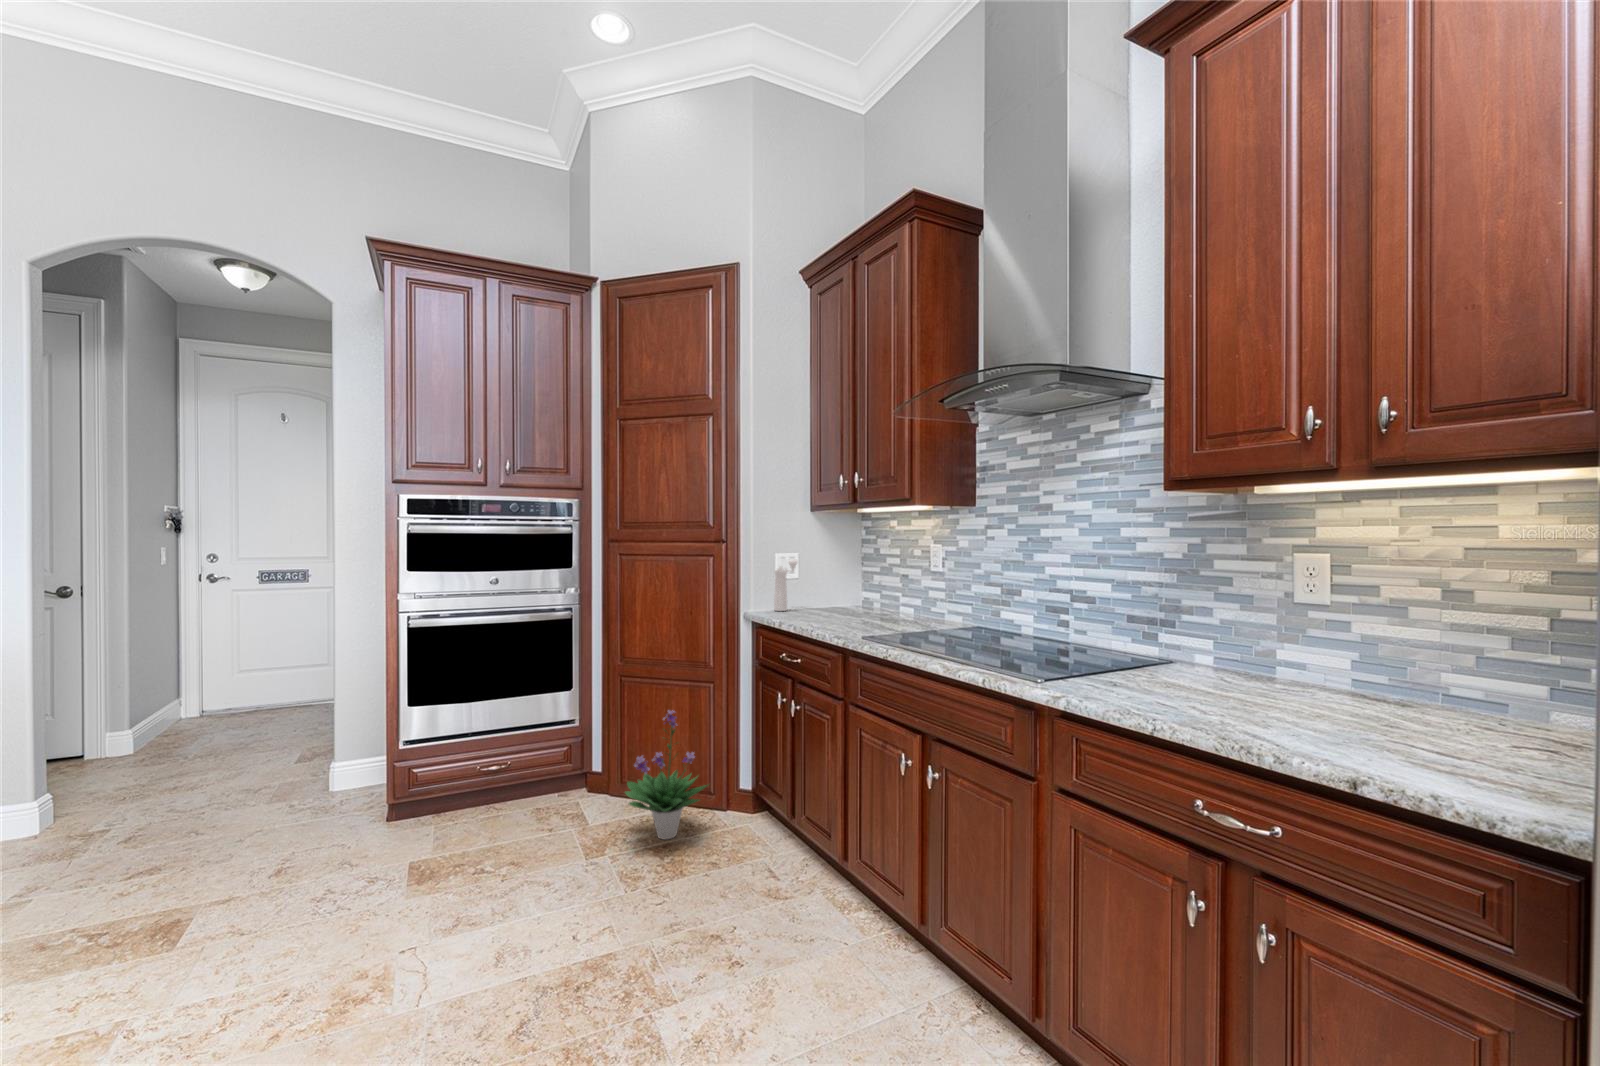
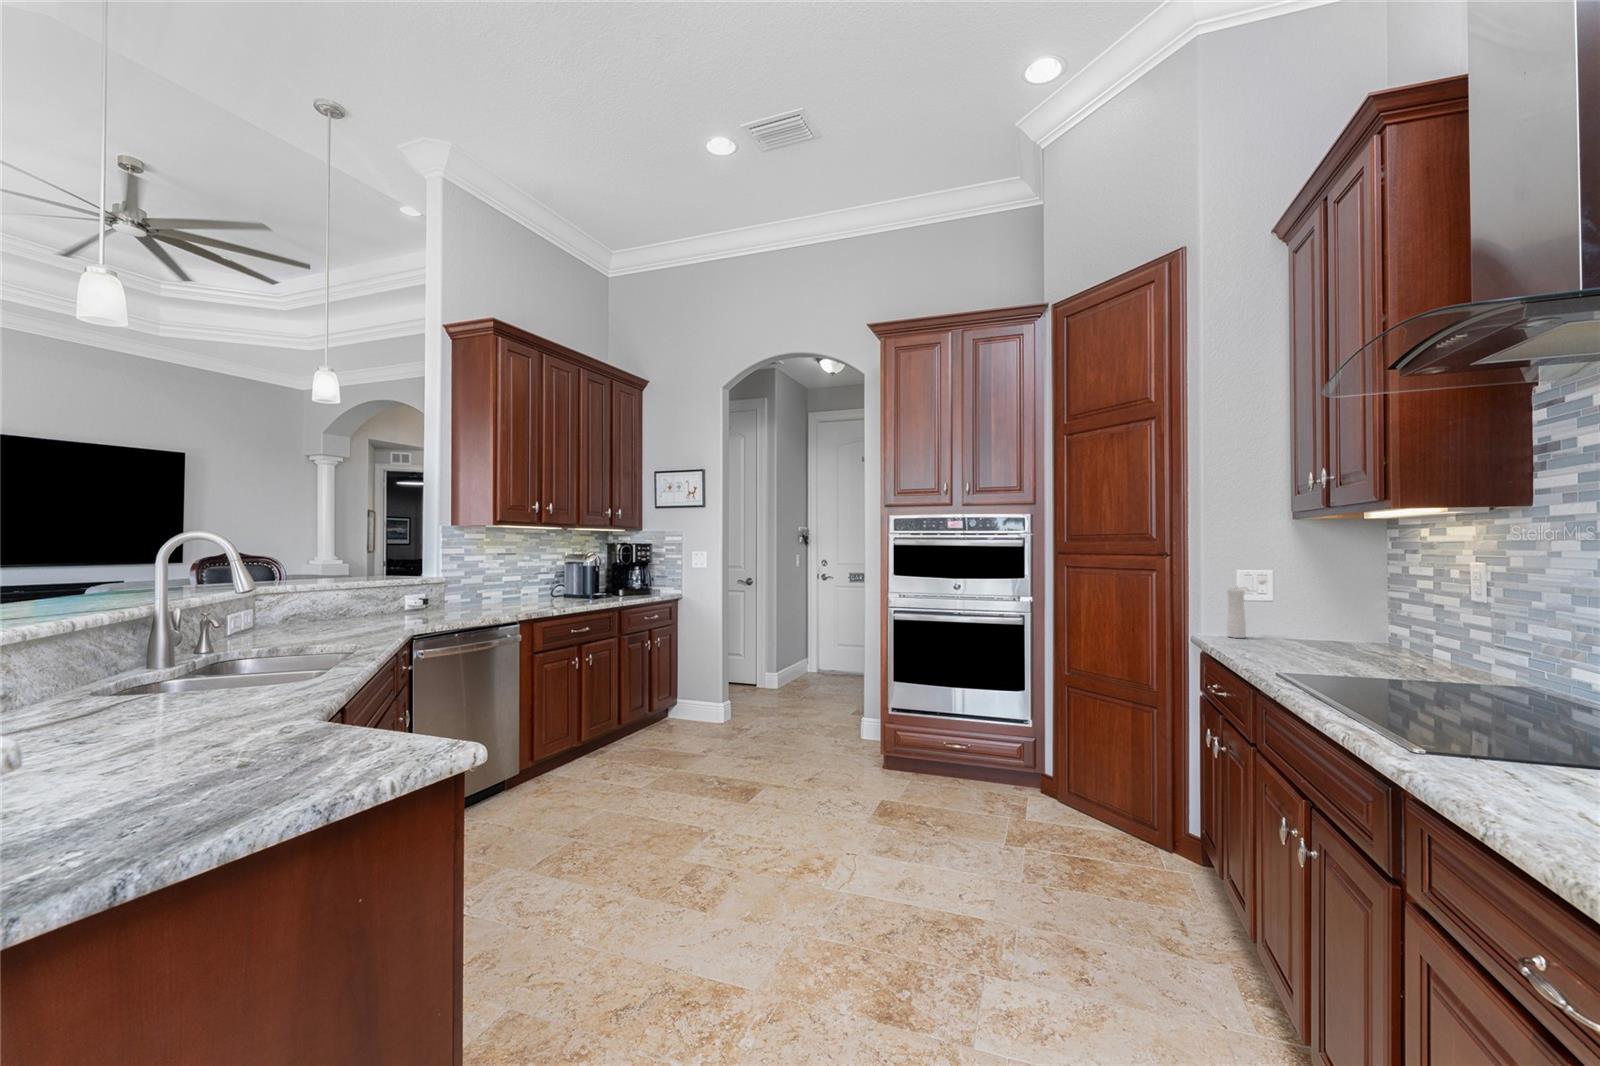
potted plant: present [625,710,707,839] -> none [1044,725,1143,857]

